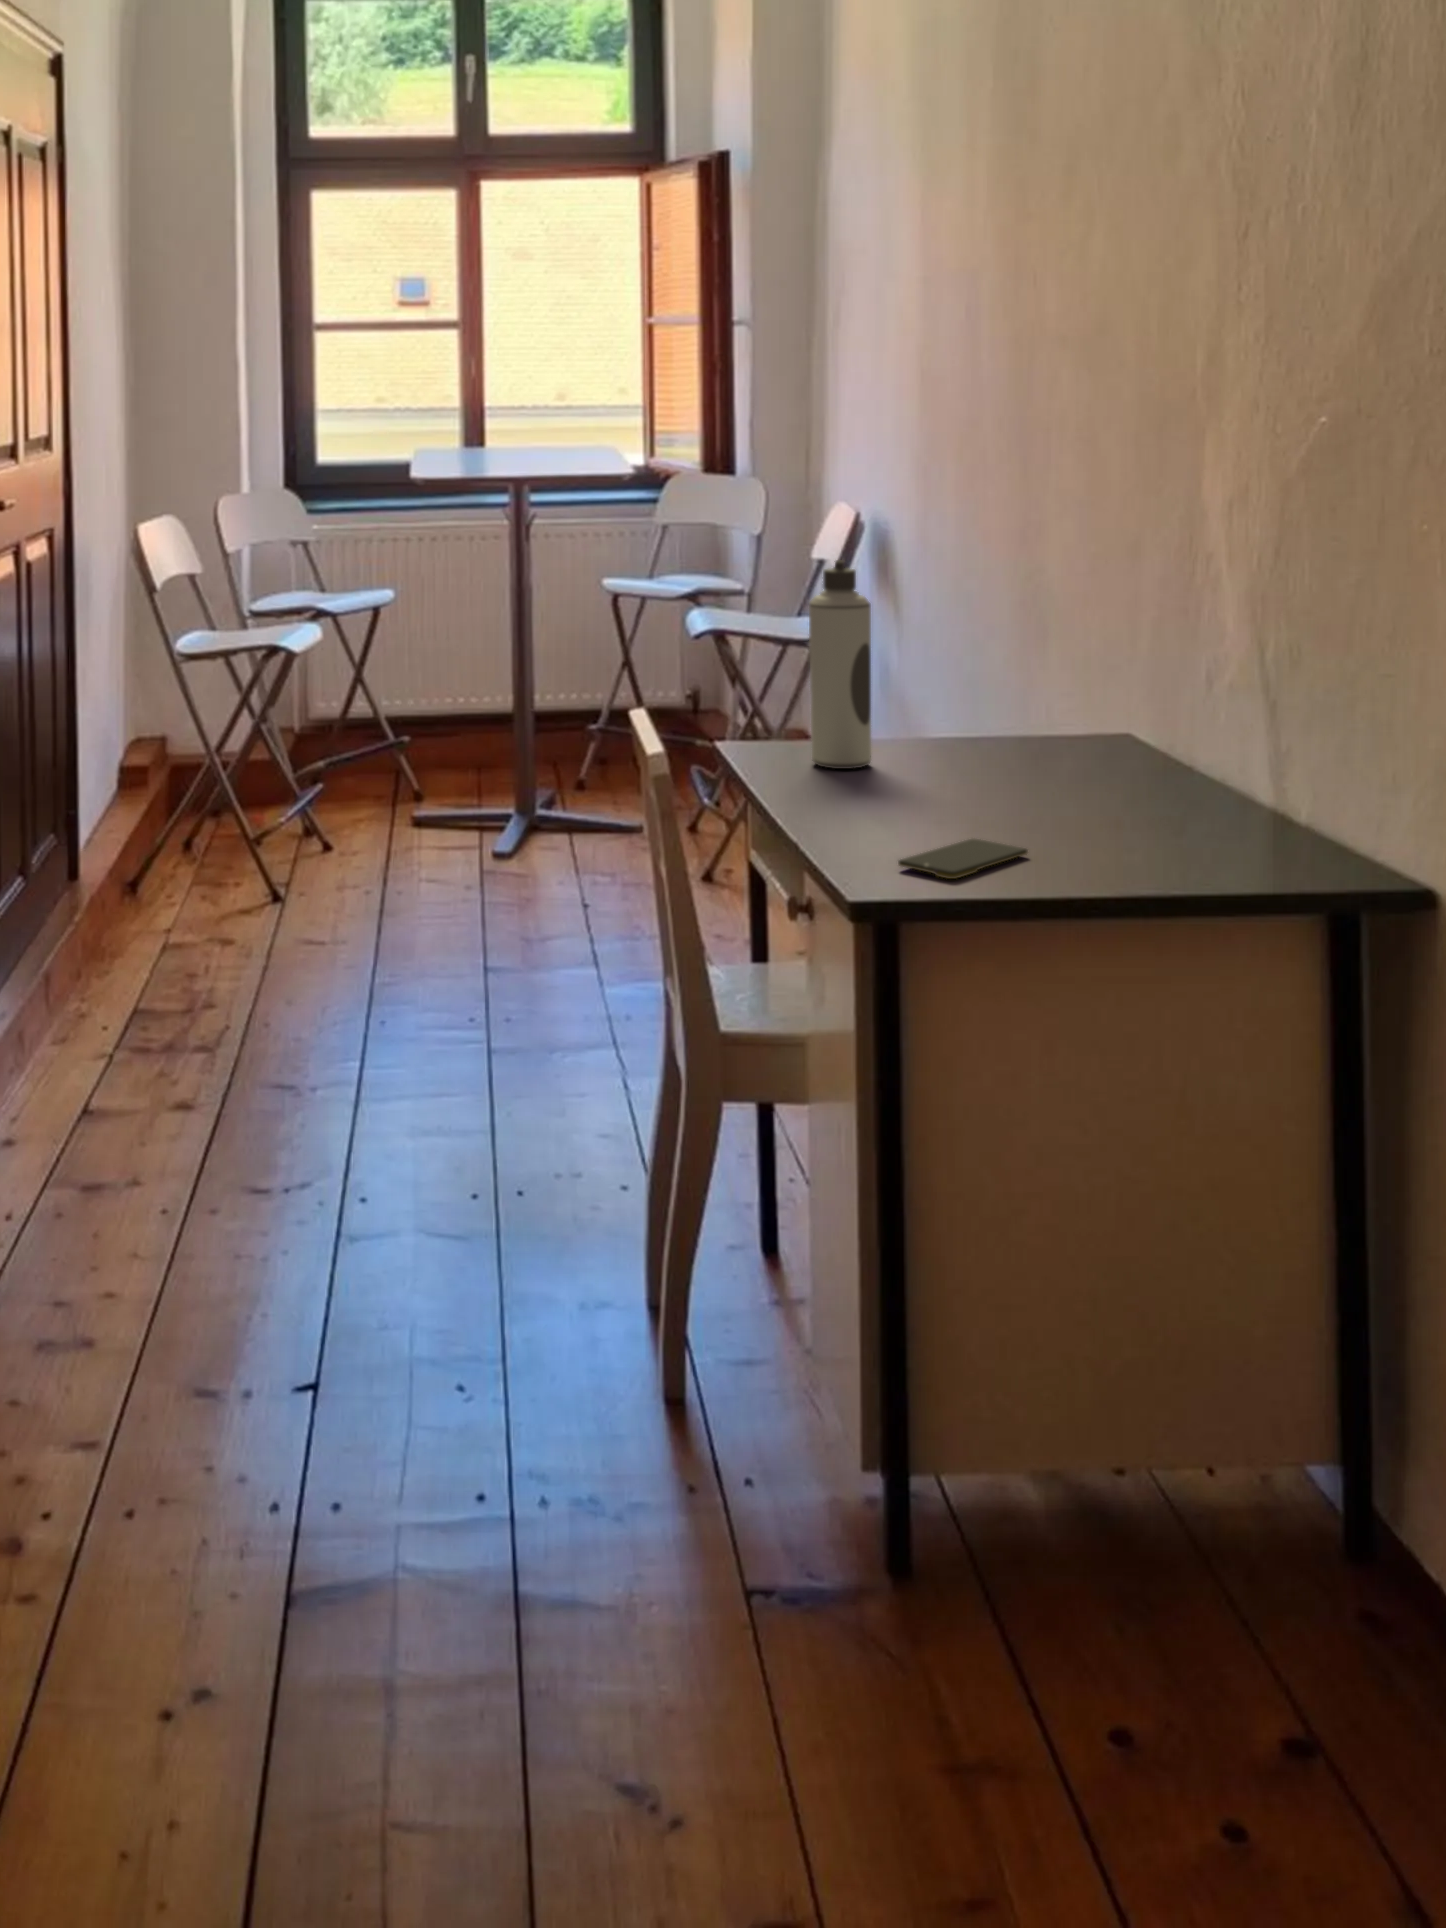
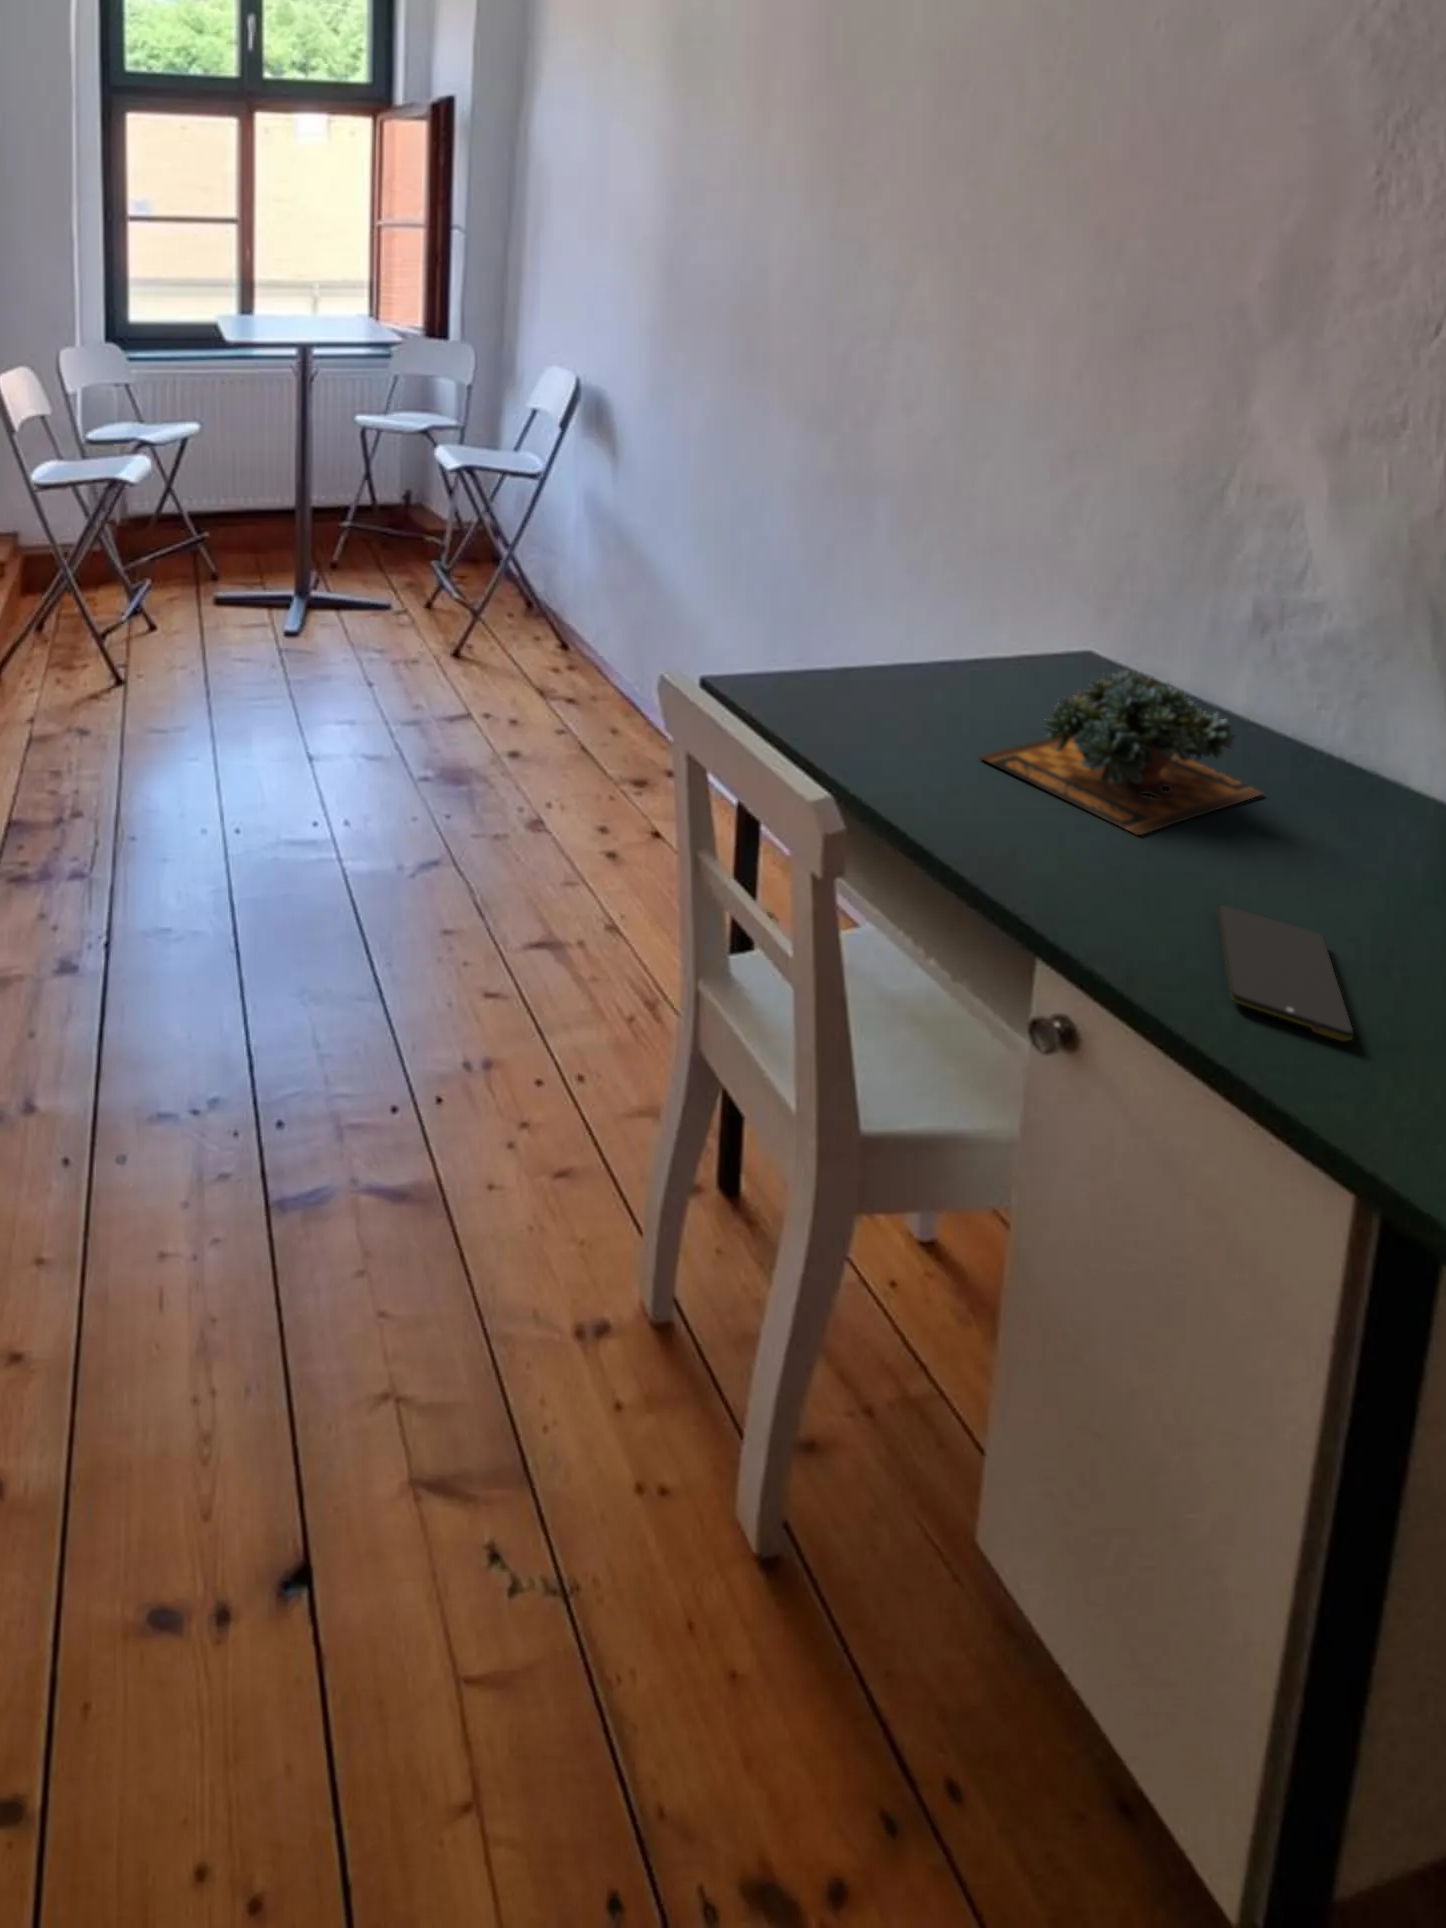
water bottle: present [809,560,871,769] -> none [807,491,891,716]
succulent plant: none [921,702,1155,820] -> present [981,670,1262,835]

